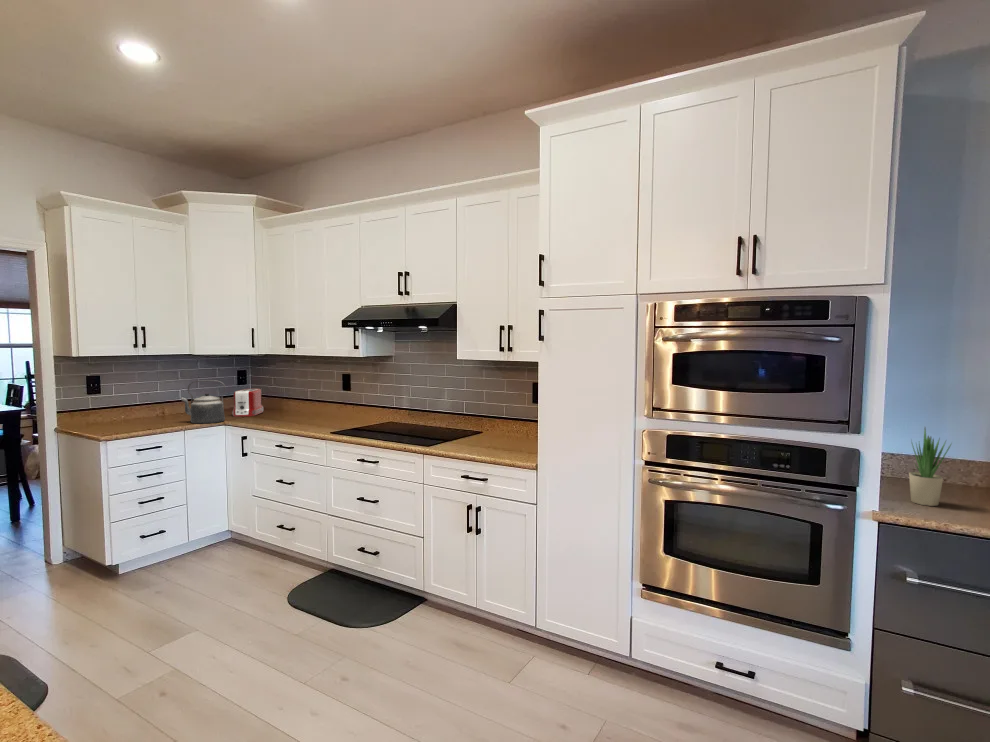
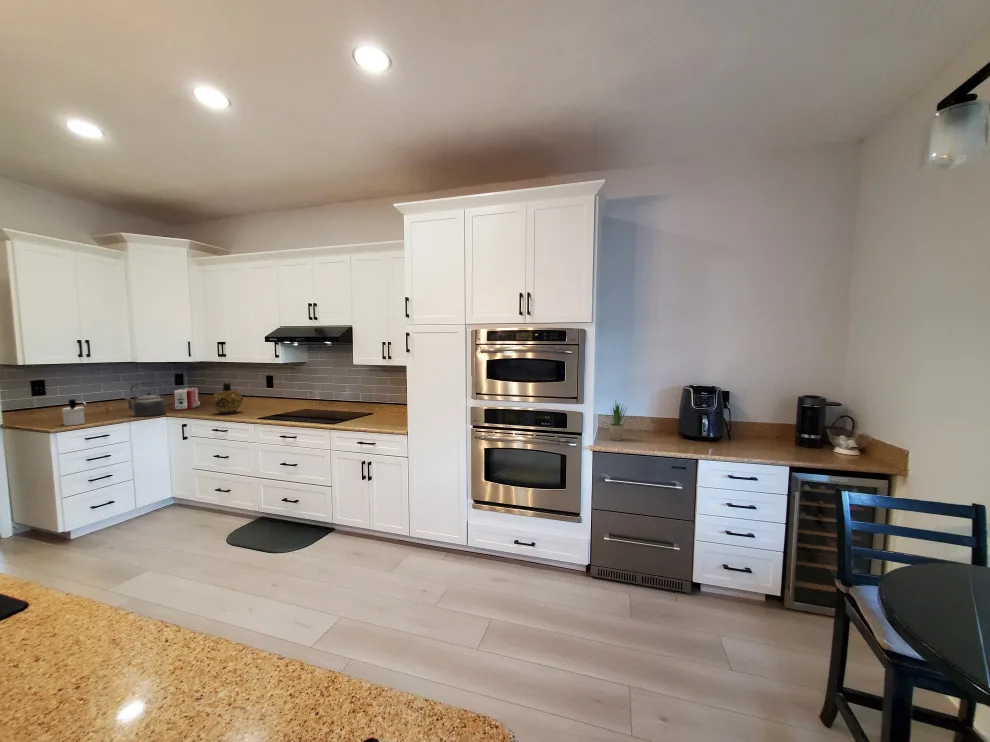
ceramic jug: none [276,382,312,425] -> present [212,382,243,414]
soap dispenser: none [115,399,141,431] -> present [62,399,86,426]

